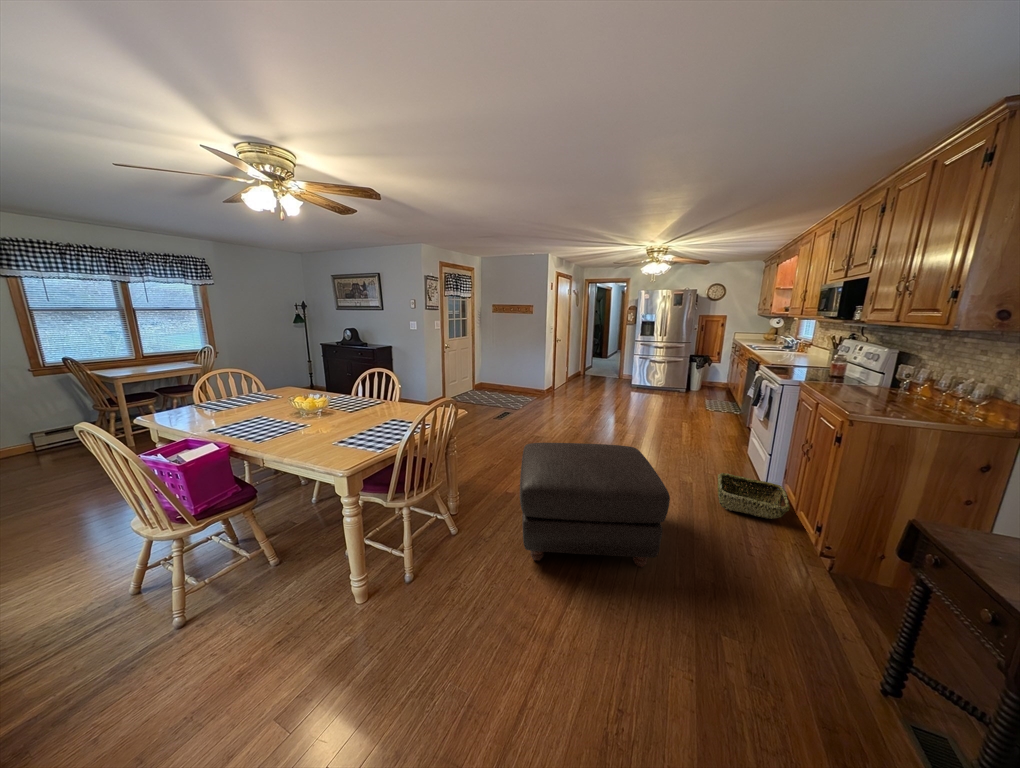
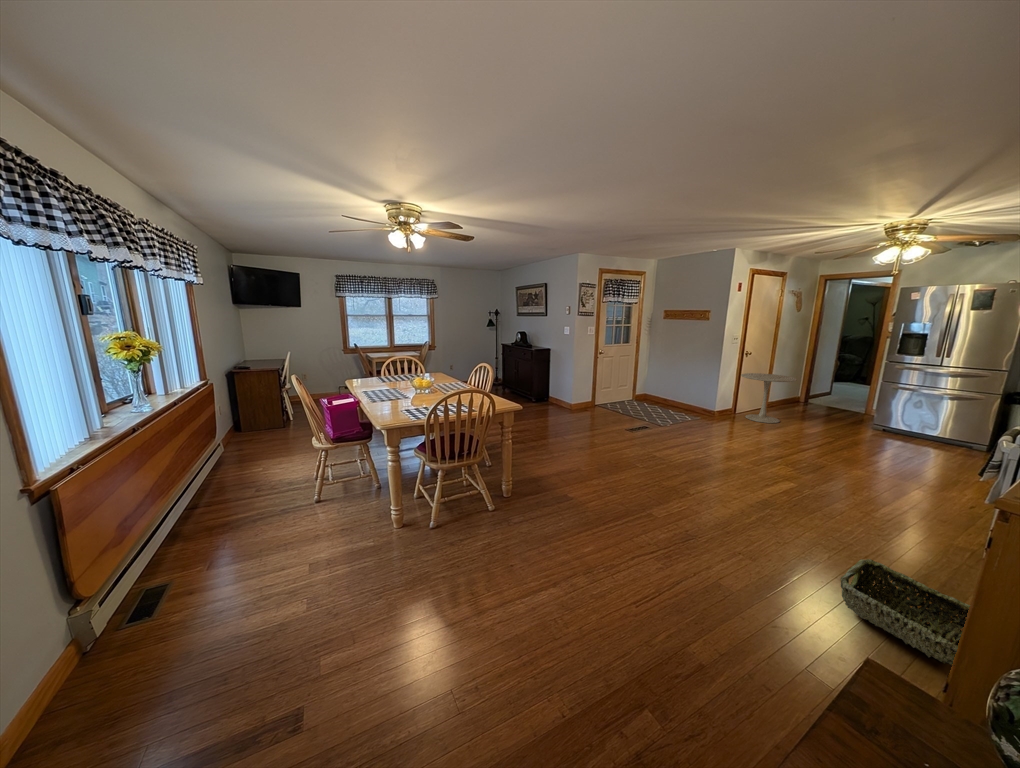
side table: none [558,356,594,394] -> present [741,373,797,423]
ottoman: present [520,443,670,567] -> none [516,447,698,612]

